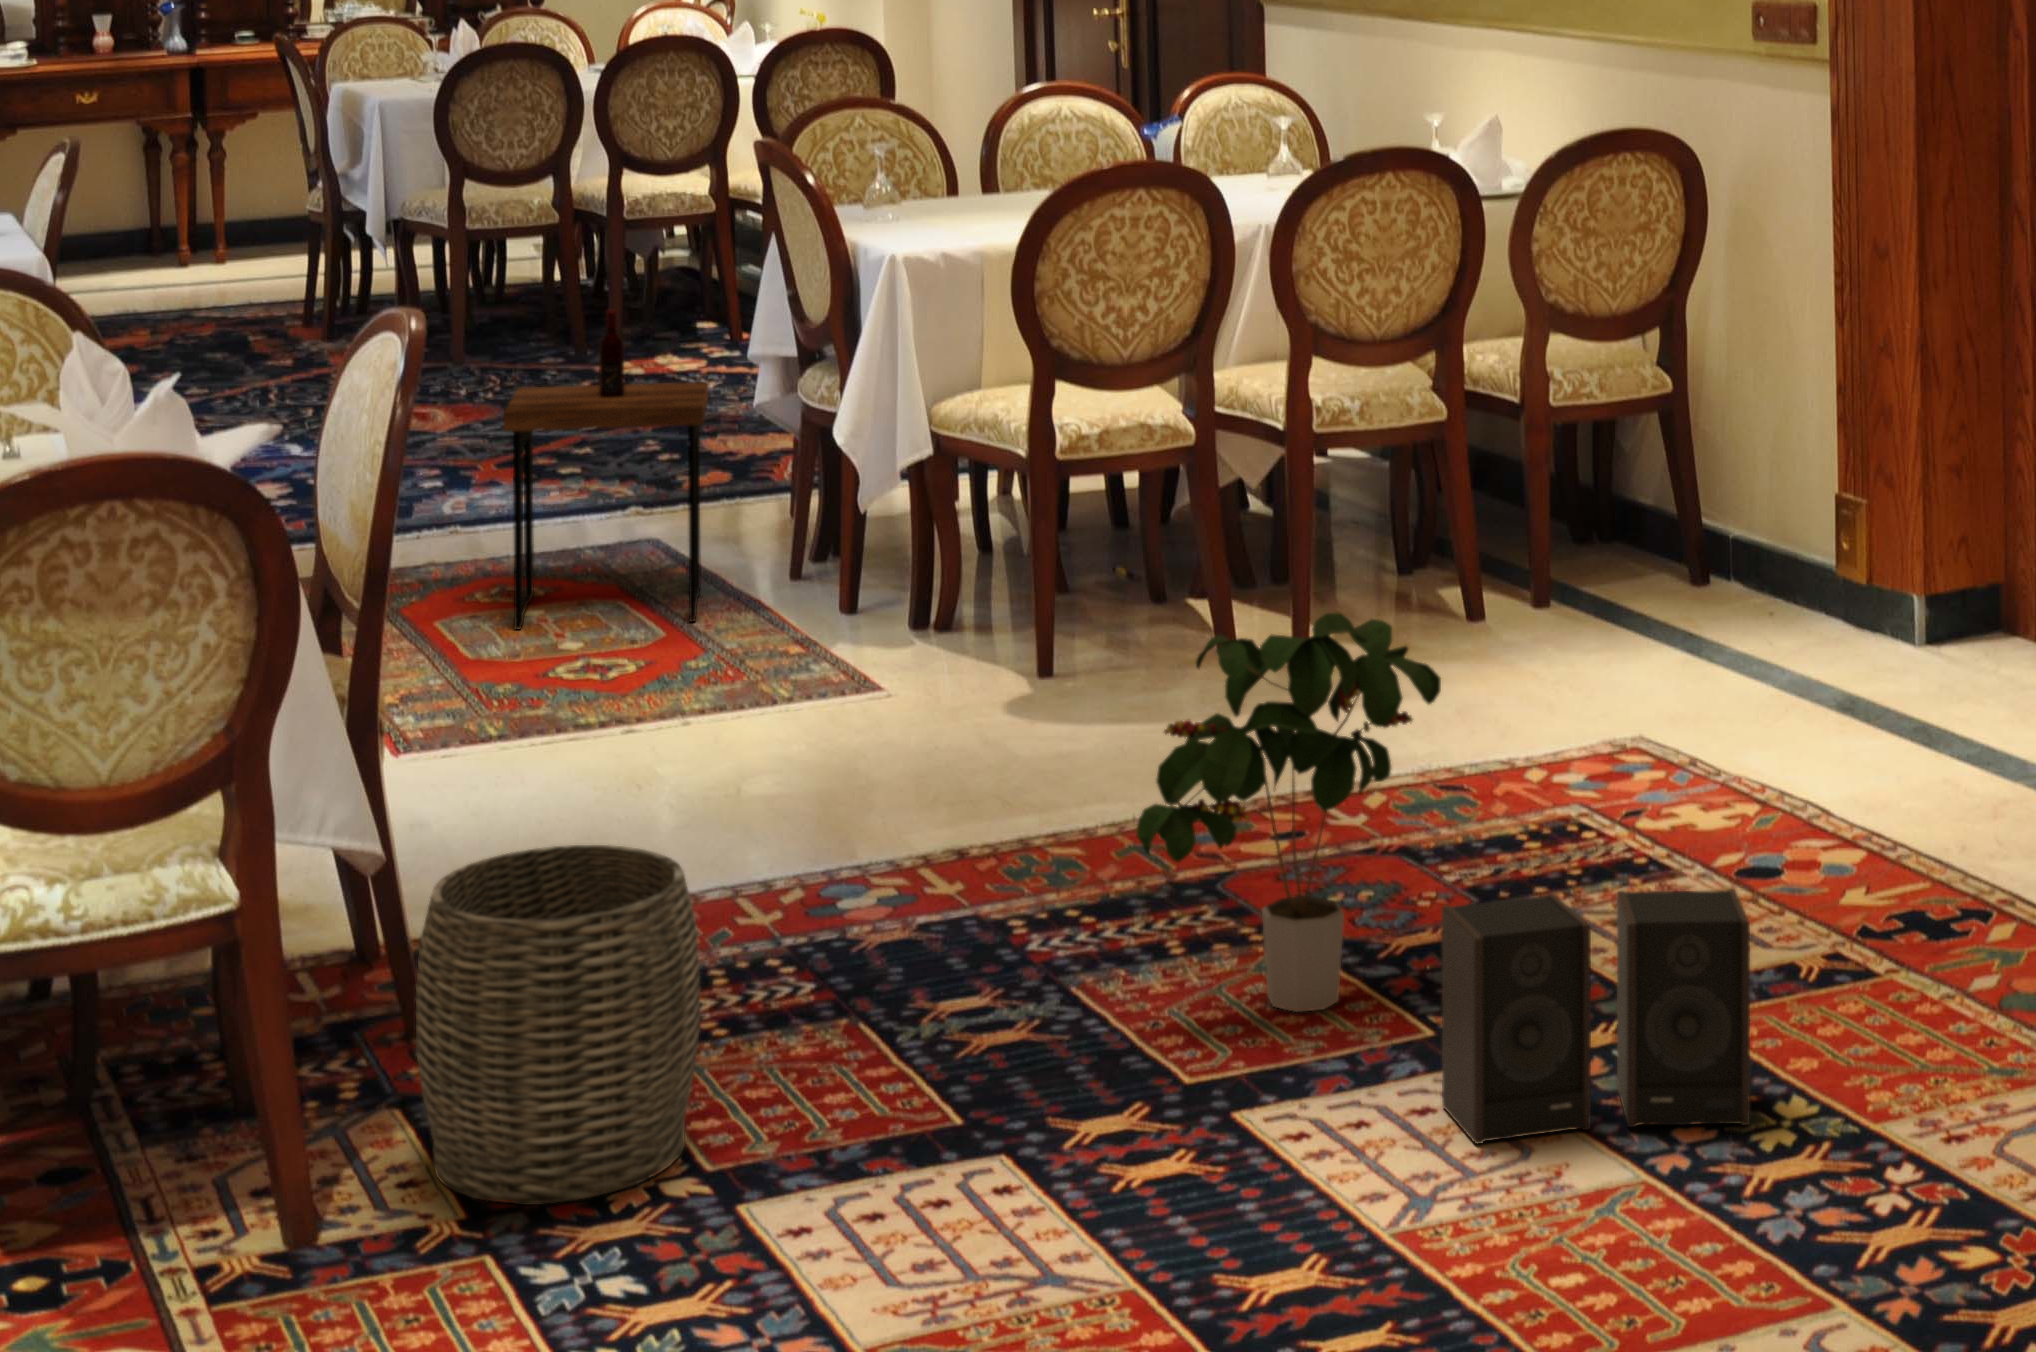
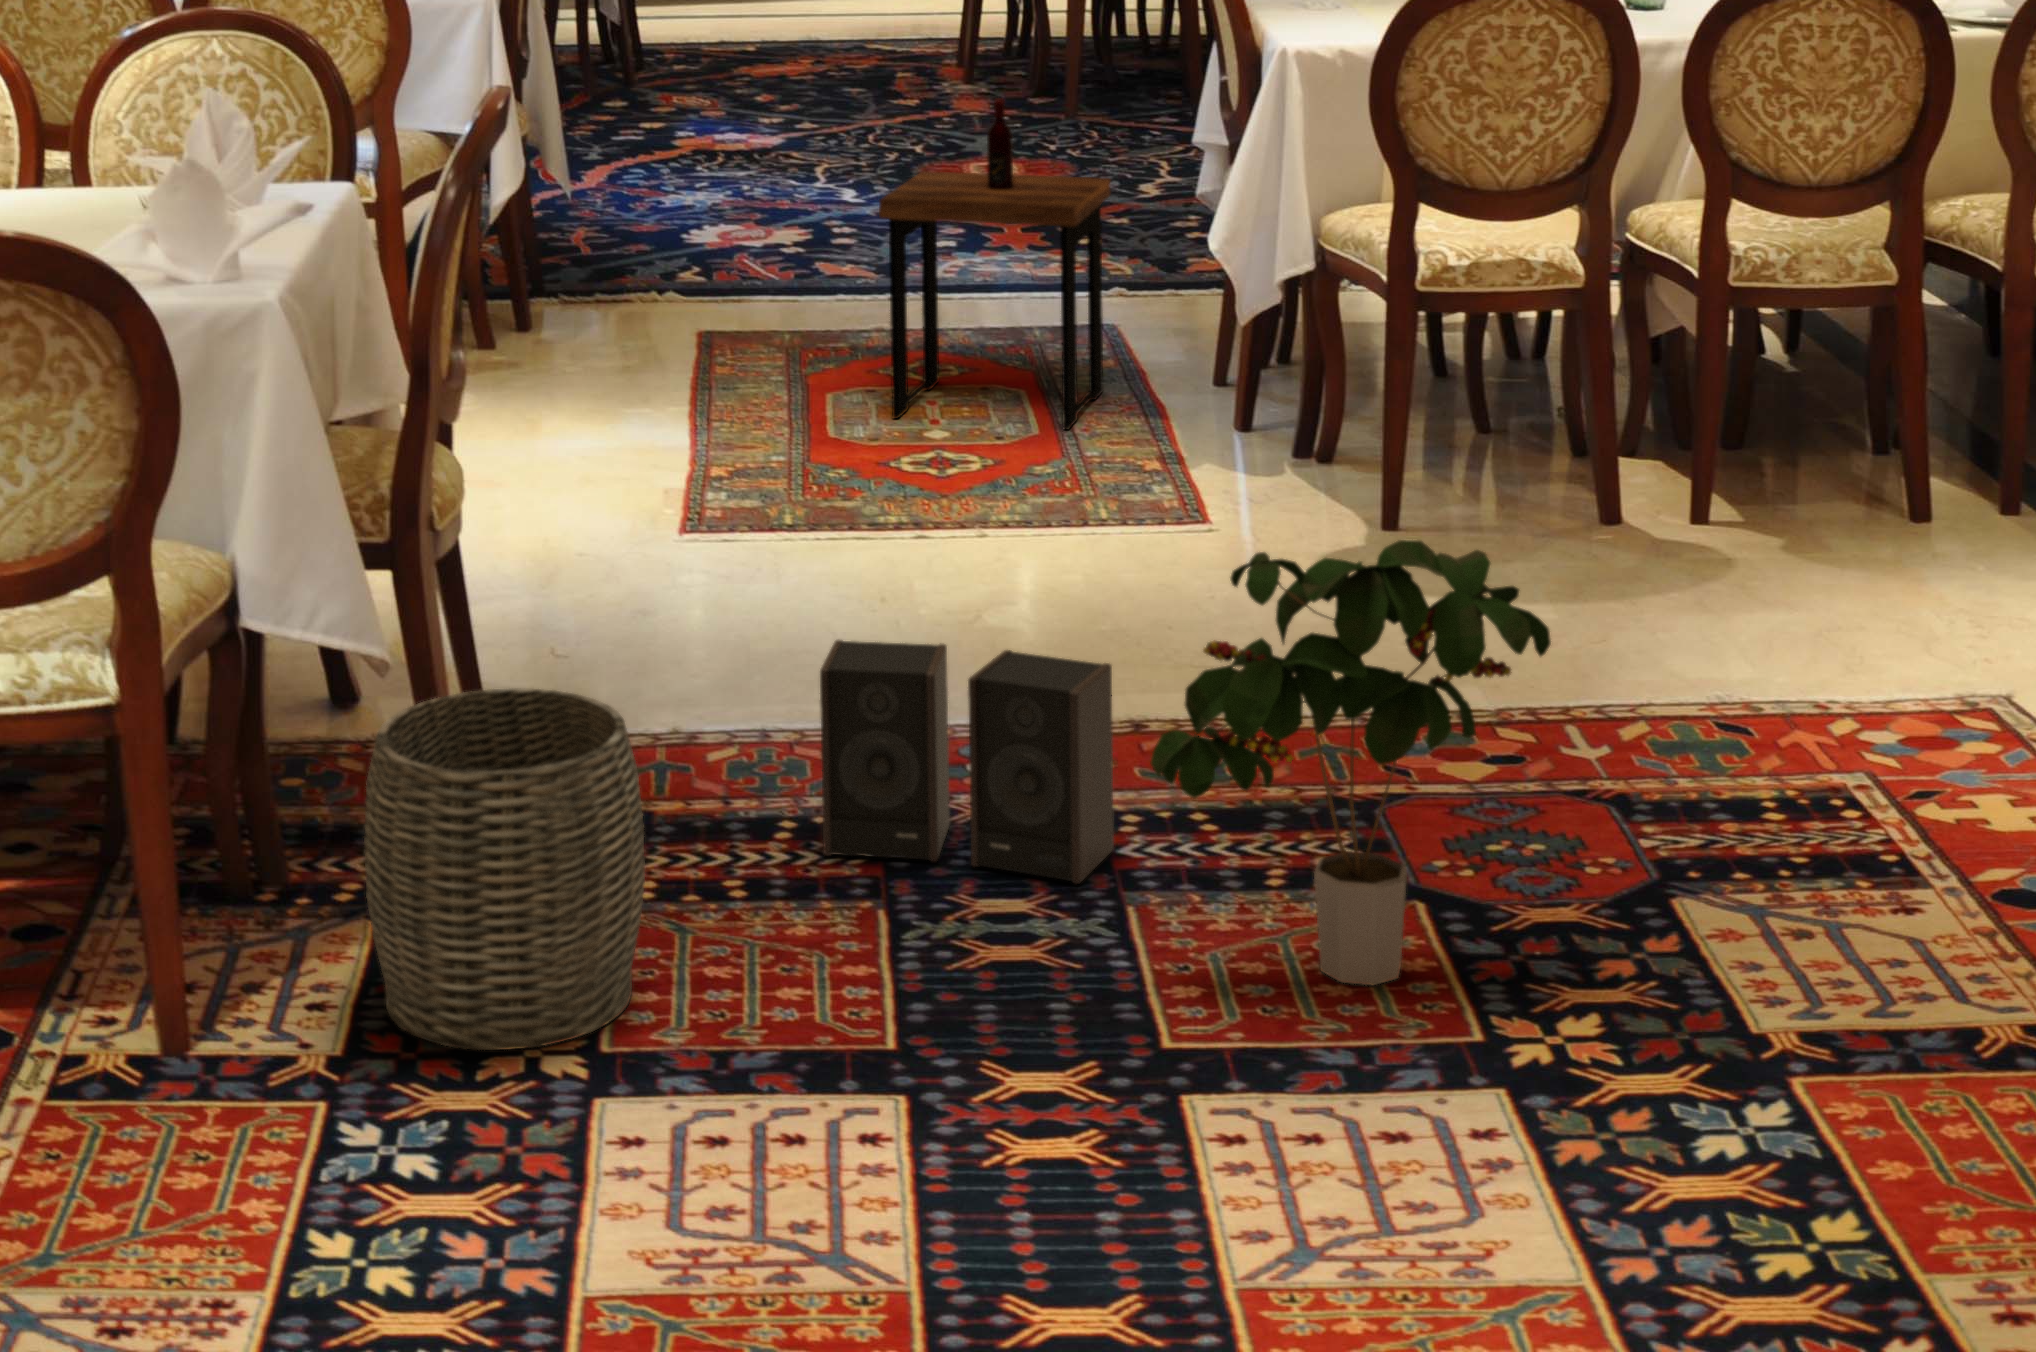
speaker: present [1442,889,1750,1144] -> present [820,640,1114,884]

